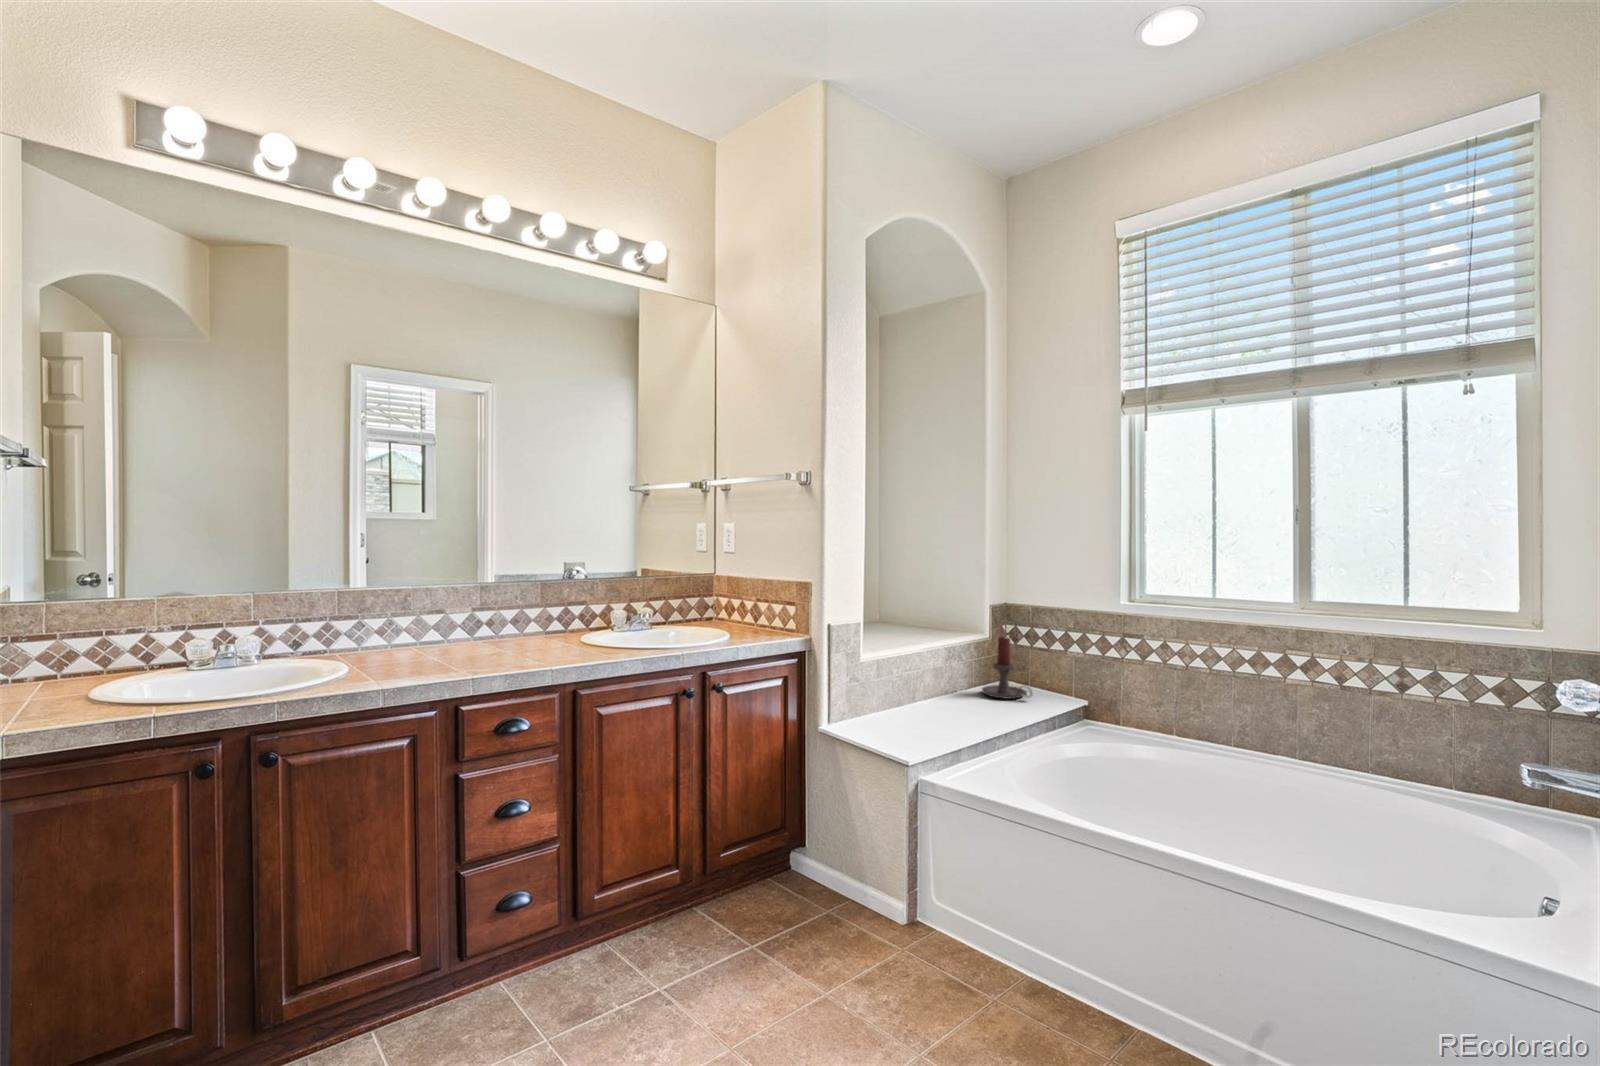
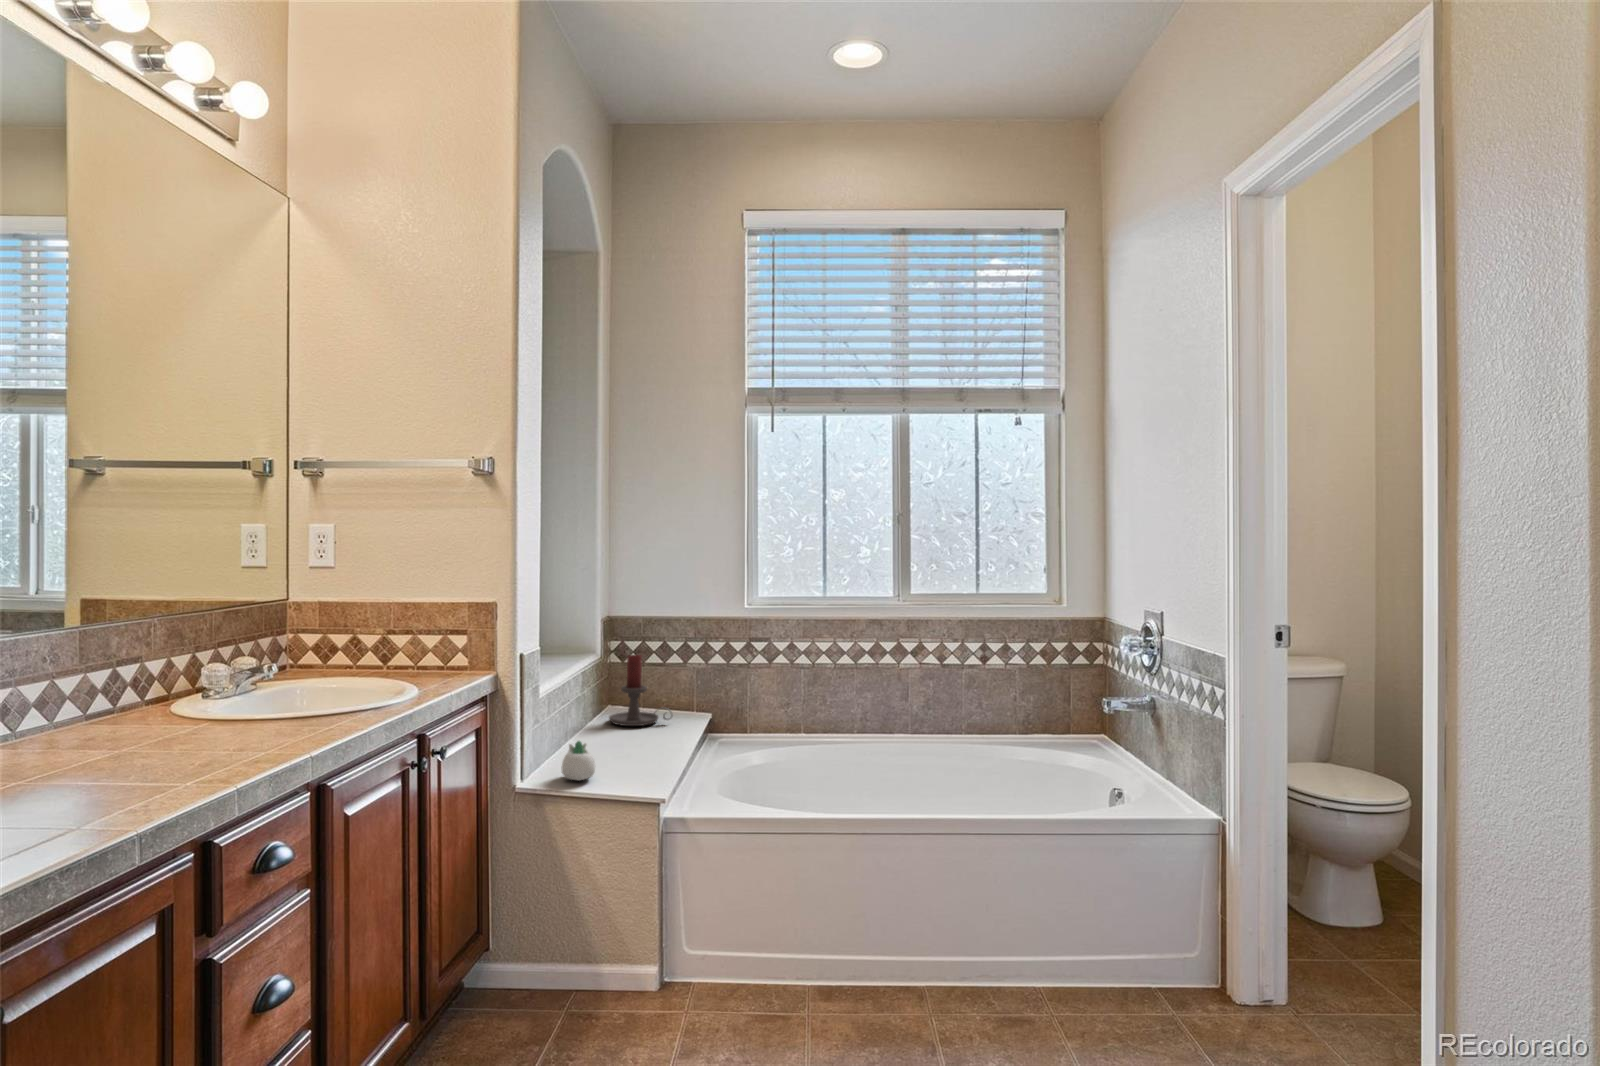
succulent planter: none [865,698,894,730] -> present [561,741,595,780]

